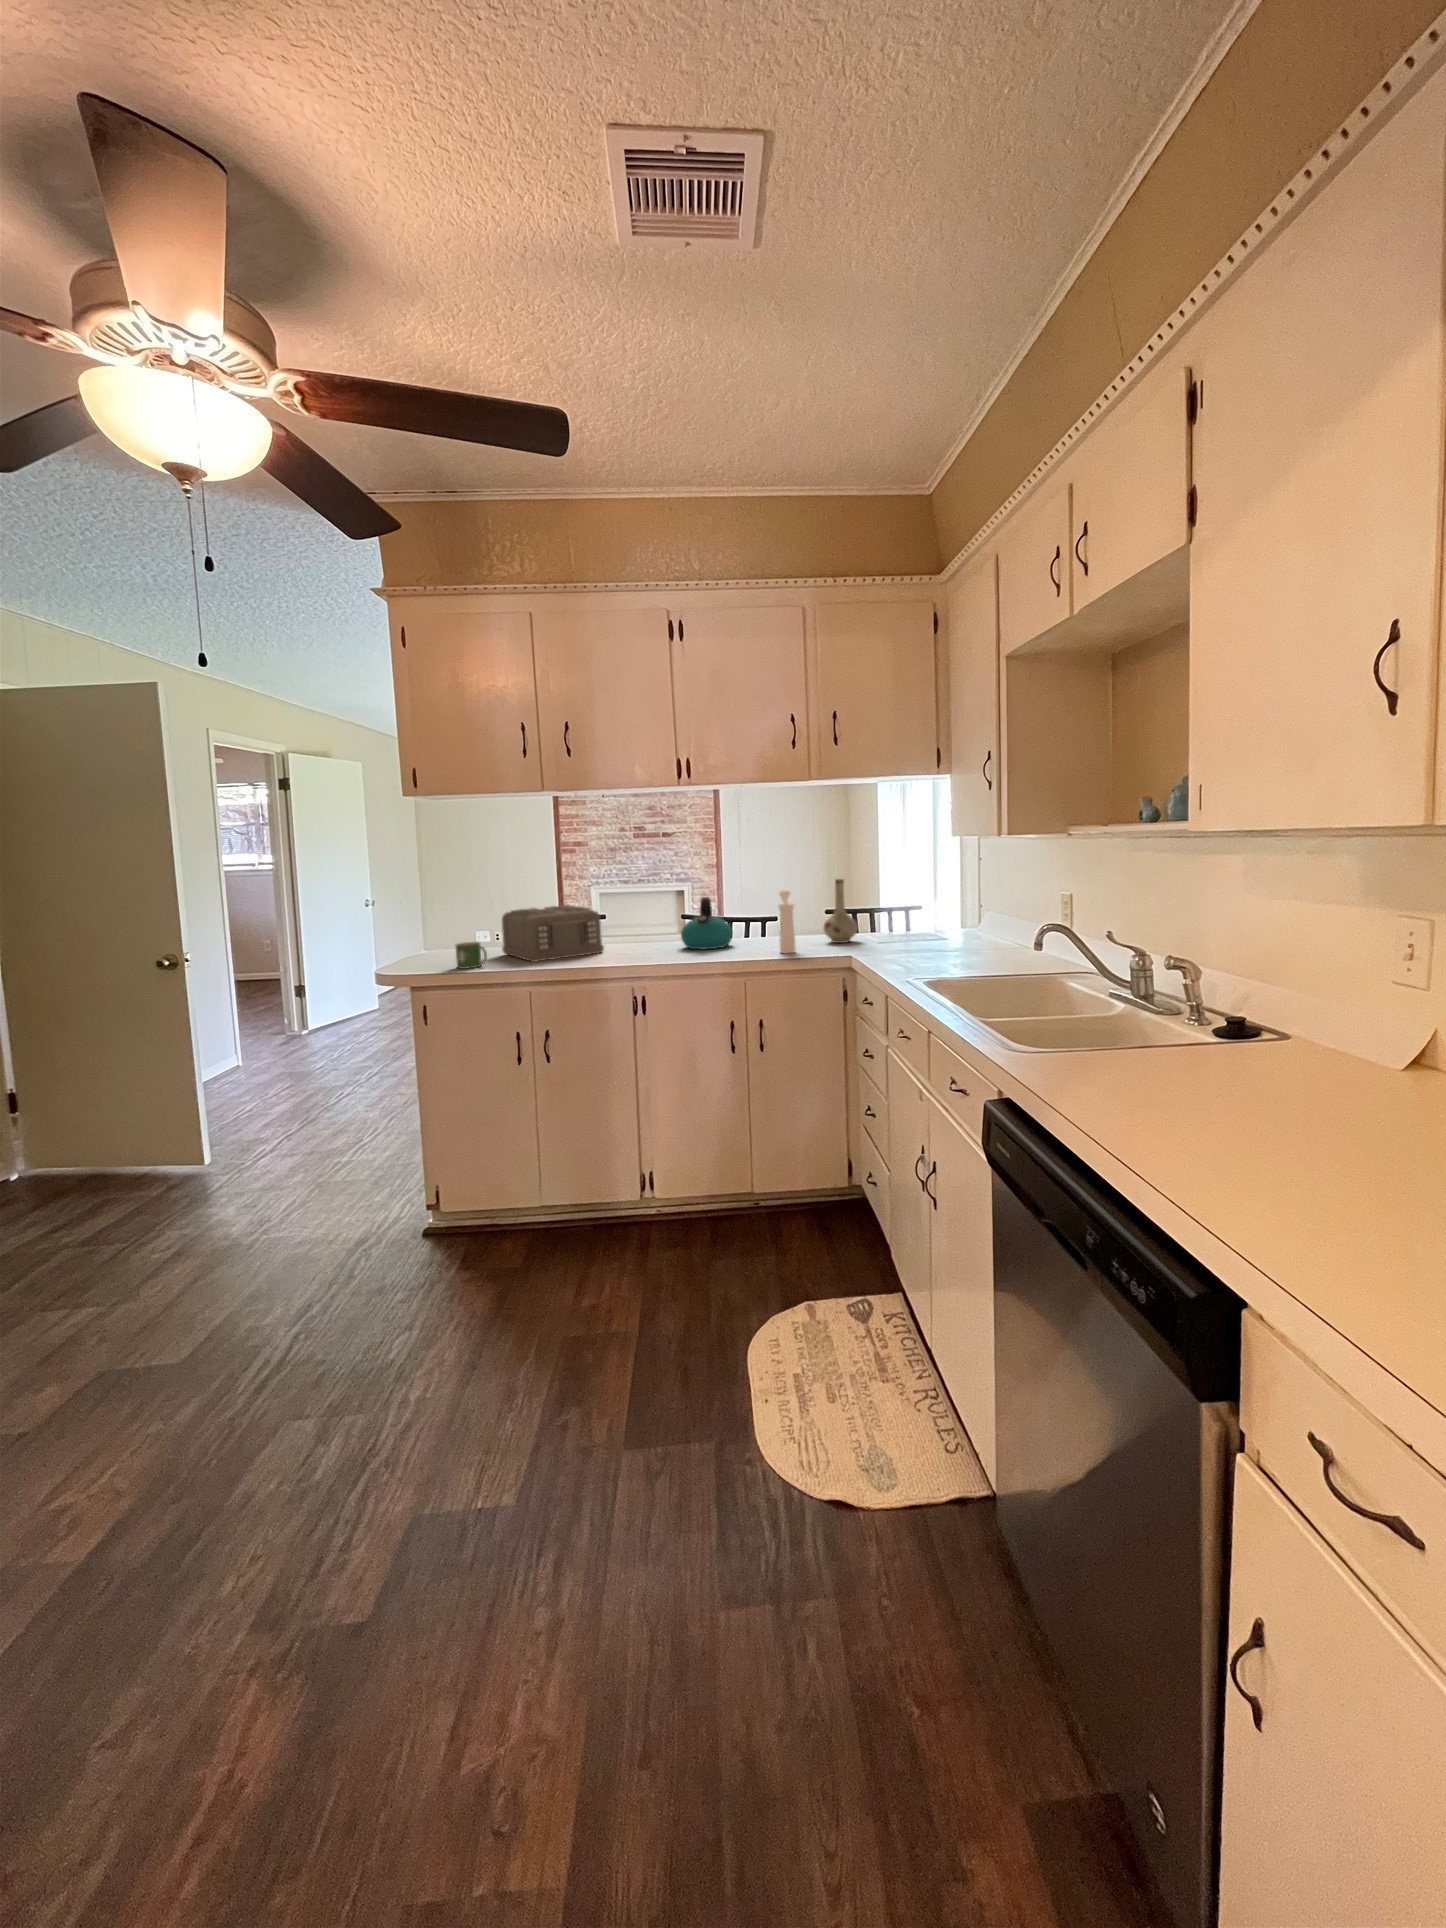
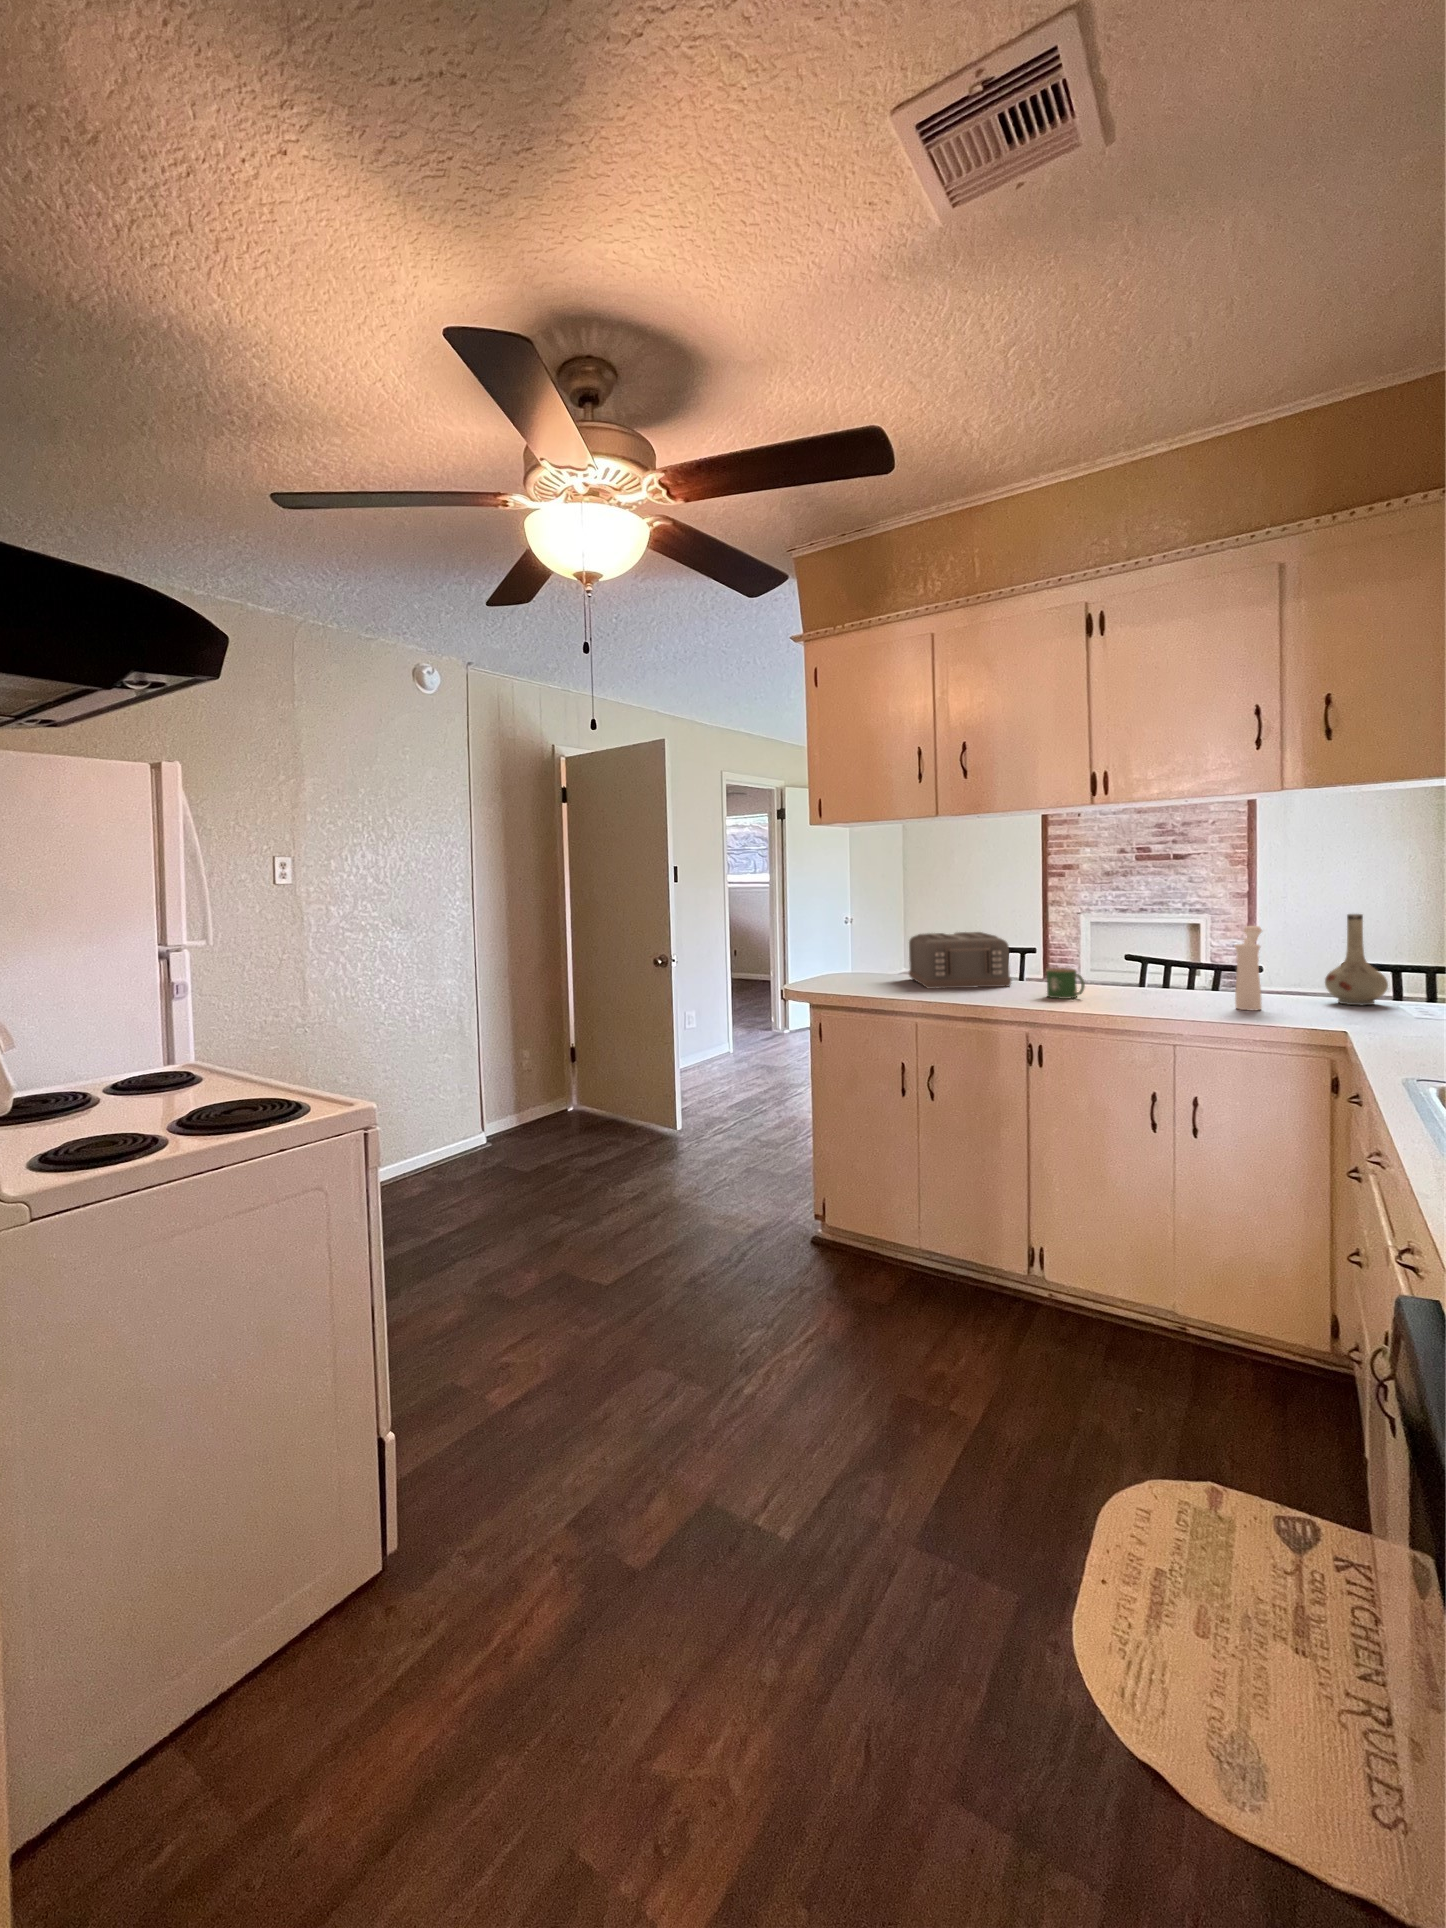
kettle: present [681,897,733,949] -> none [1106,930,1181,995]
mug: present [456,942,487,969] -> present [1047,968,1085,999]

